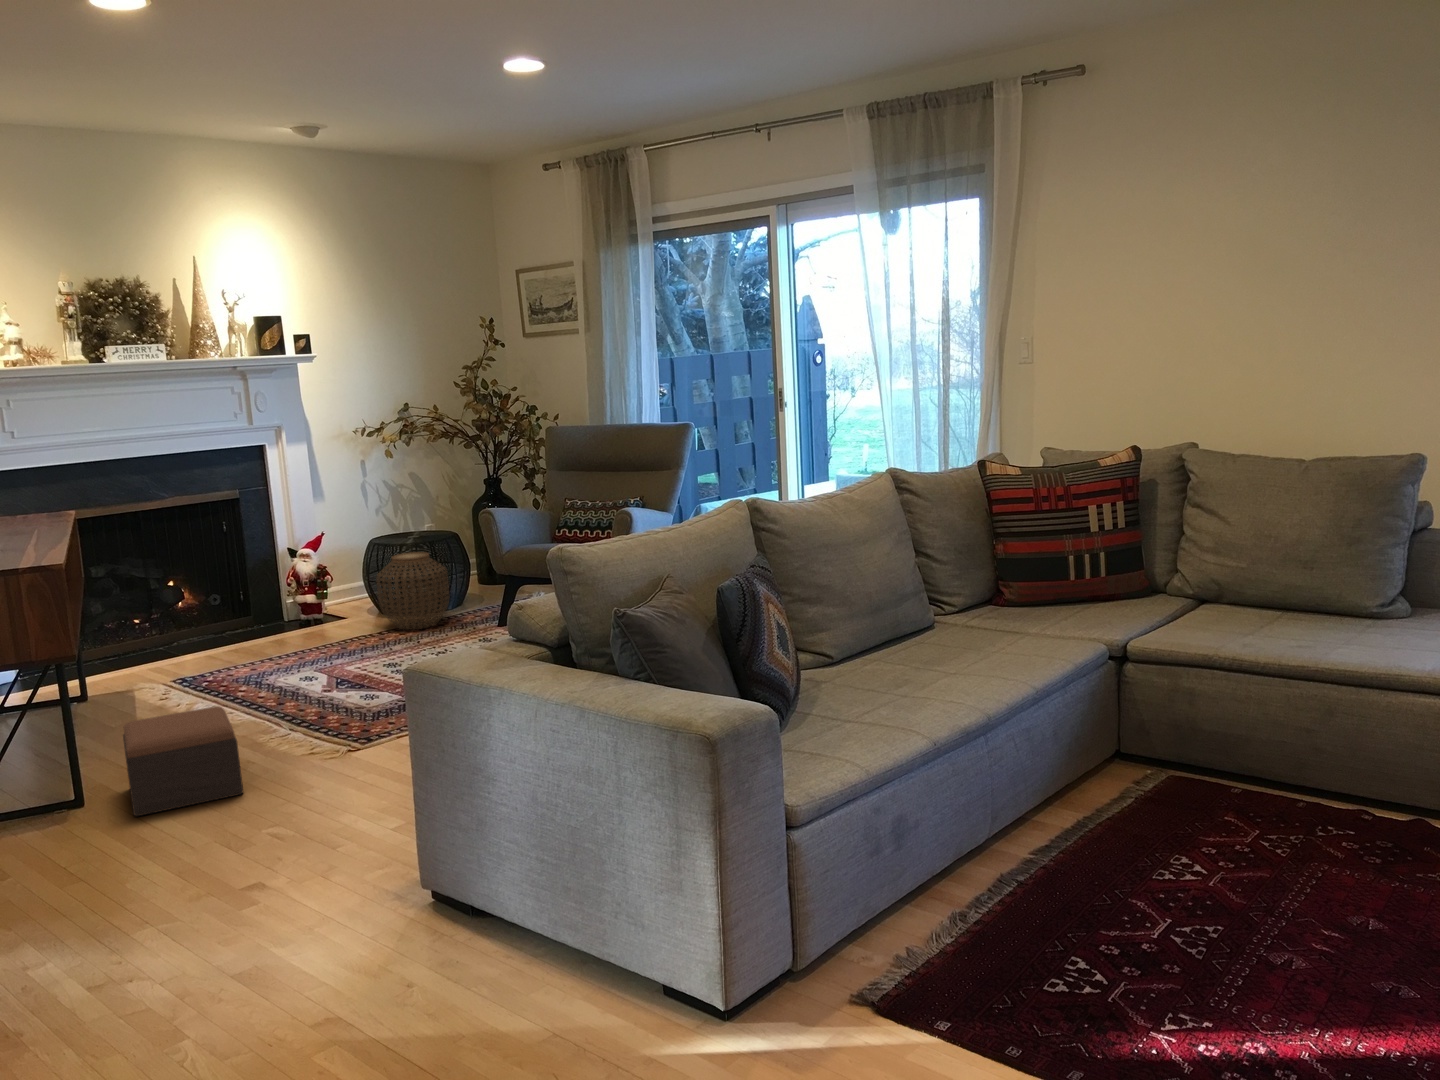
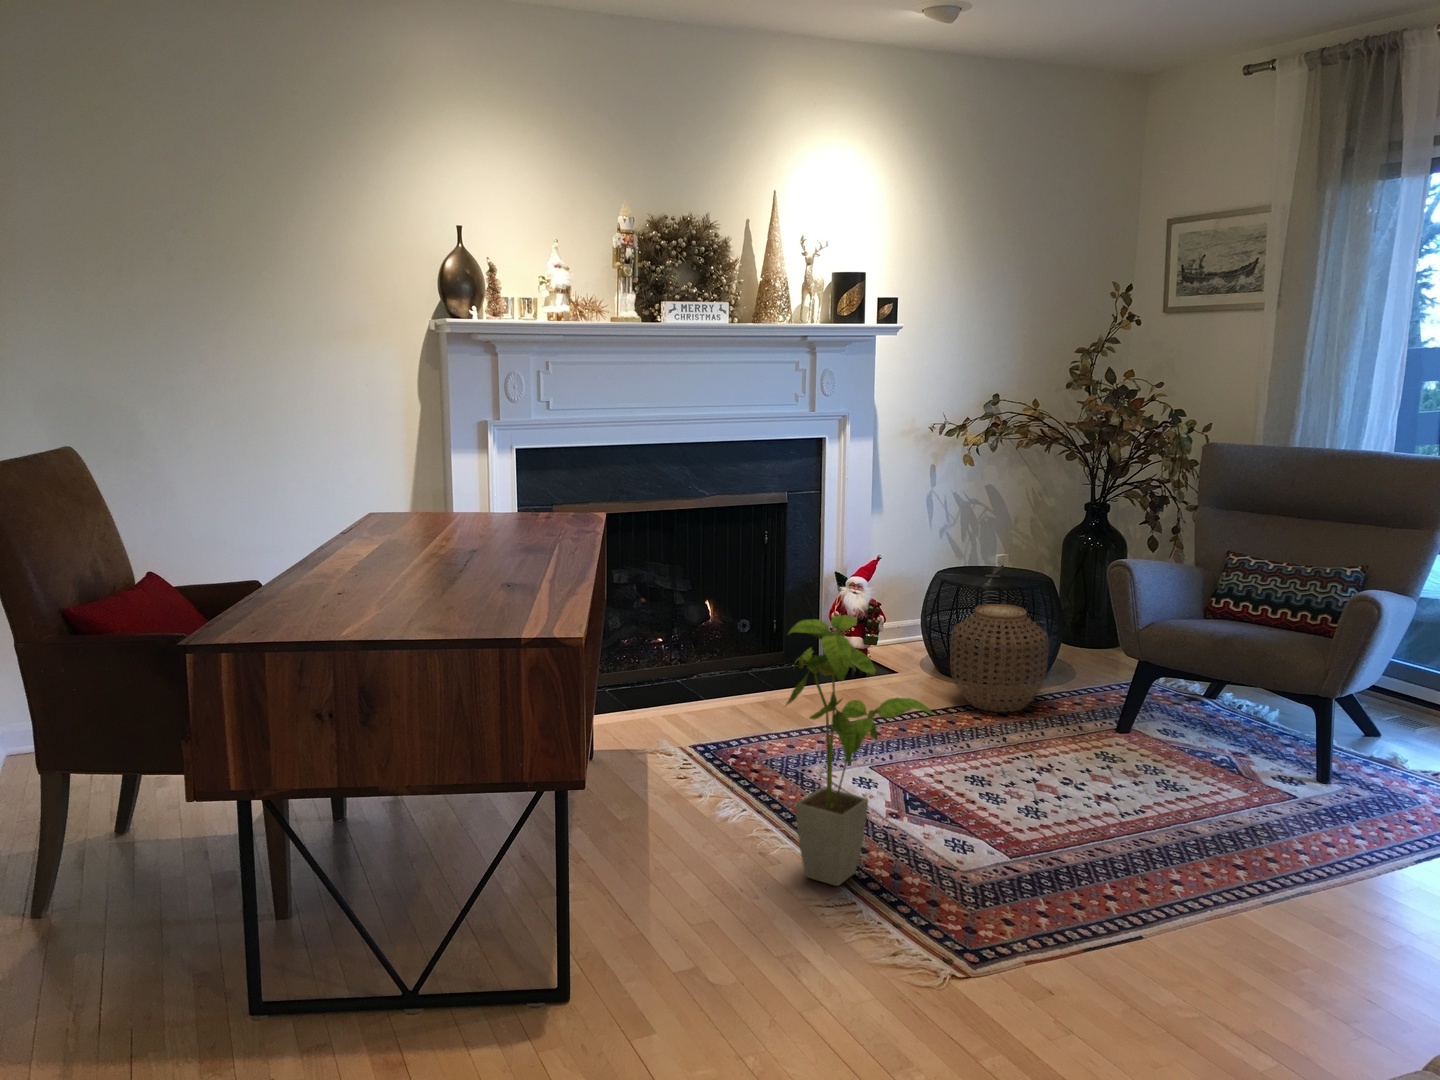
house plant: none [218,544,332,730] -> present [786,615,935,886]
footstool: present [123,706,244,816] -> none [637,868,800,1044]

